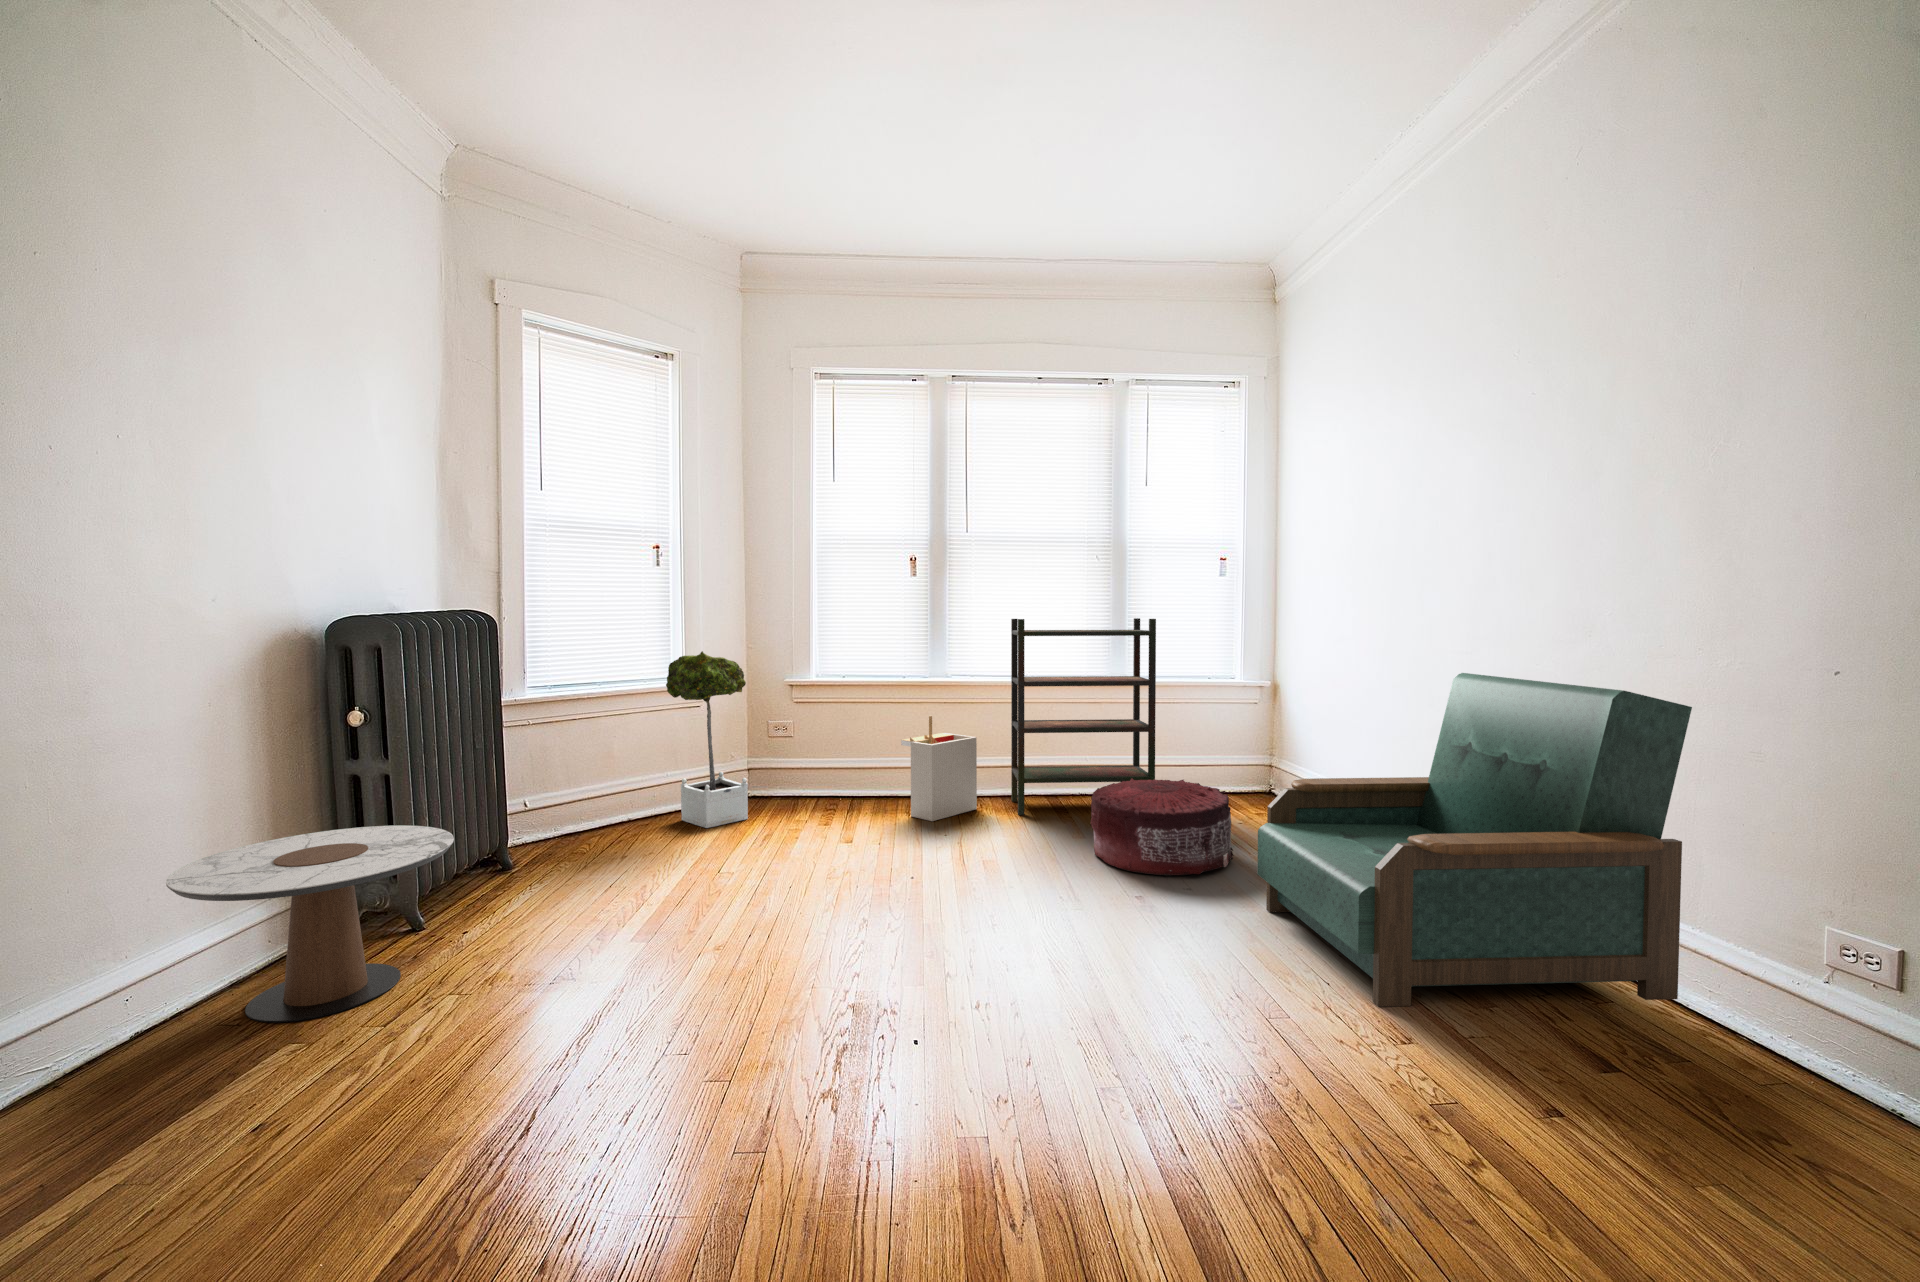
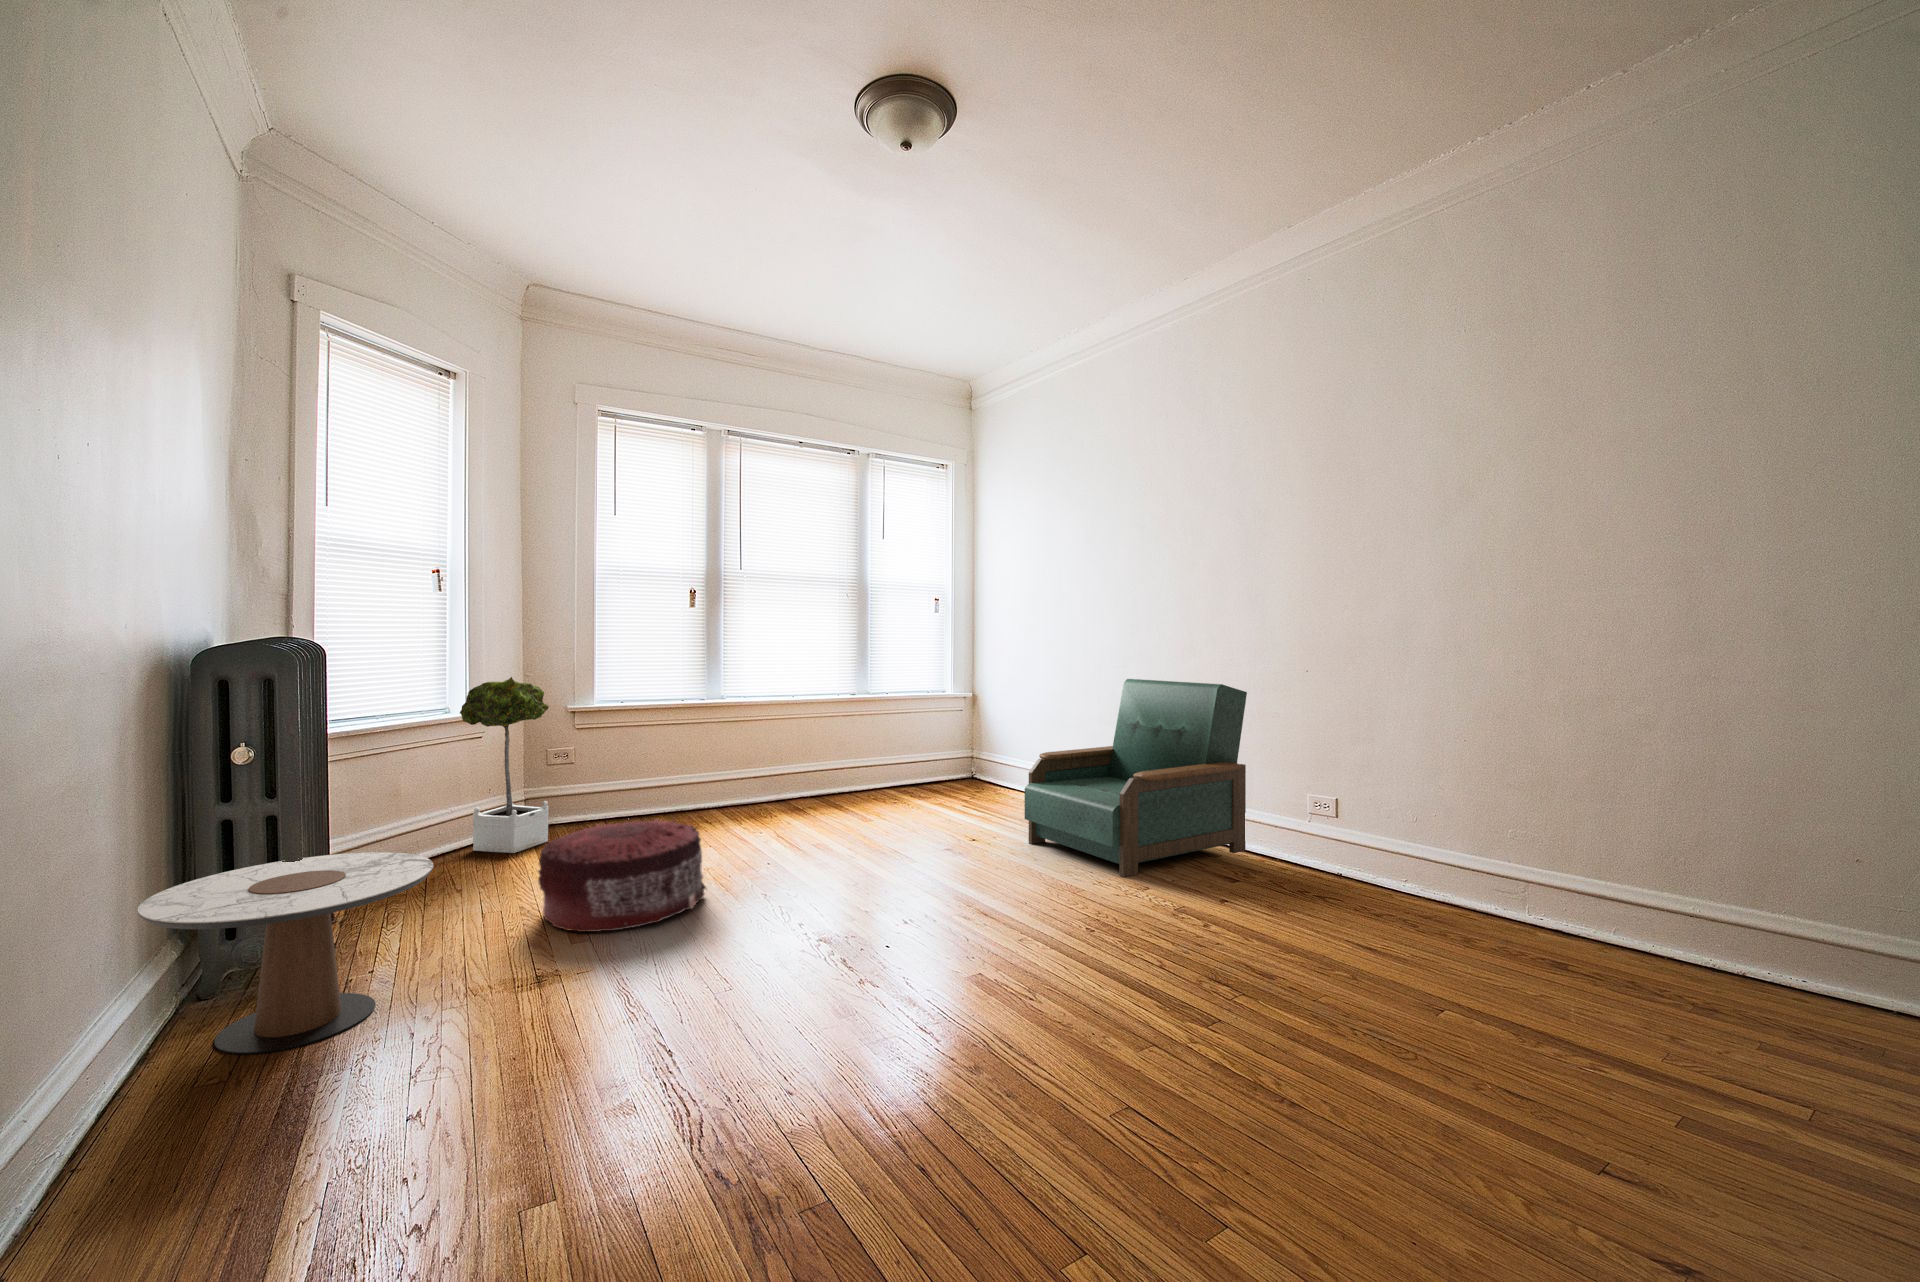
bookshelf: present [1011,618,1156,815] -> none [783,645,904,811]
storage bin: present [901,716,977,821] -> none [697,731,761,823]
pouf: present [1091,779,1233,875] -> present [538,819,706,932]

